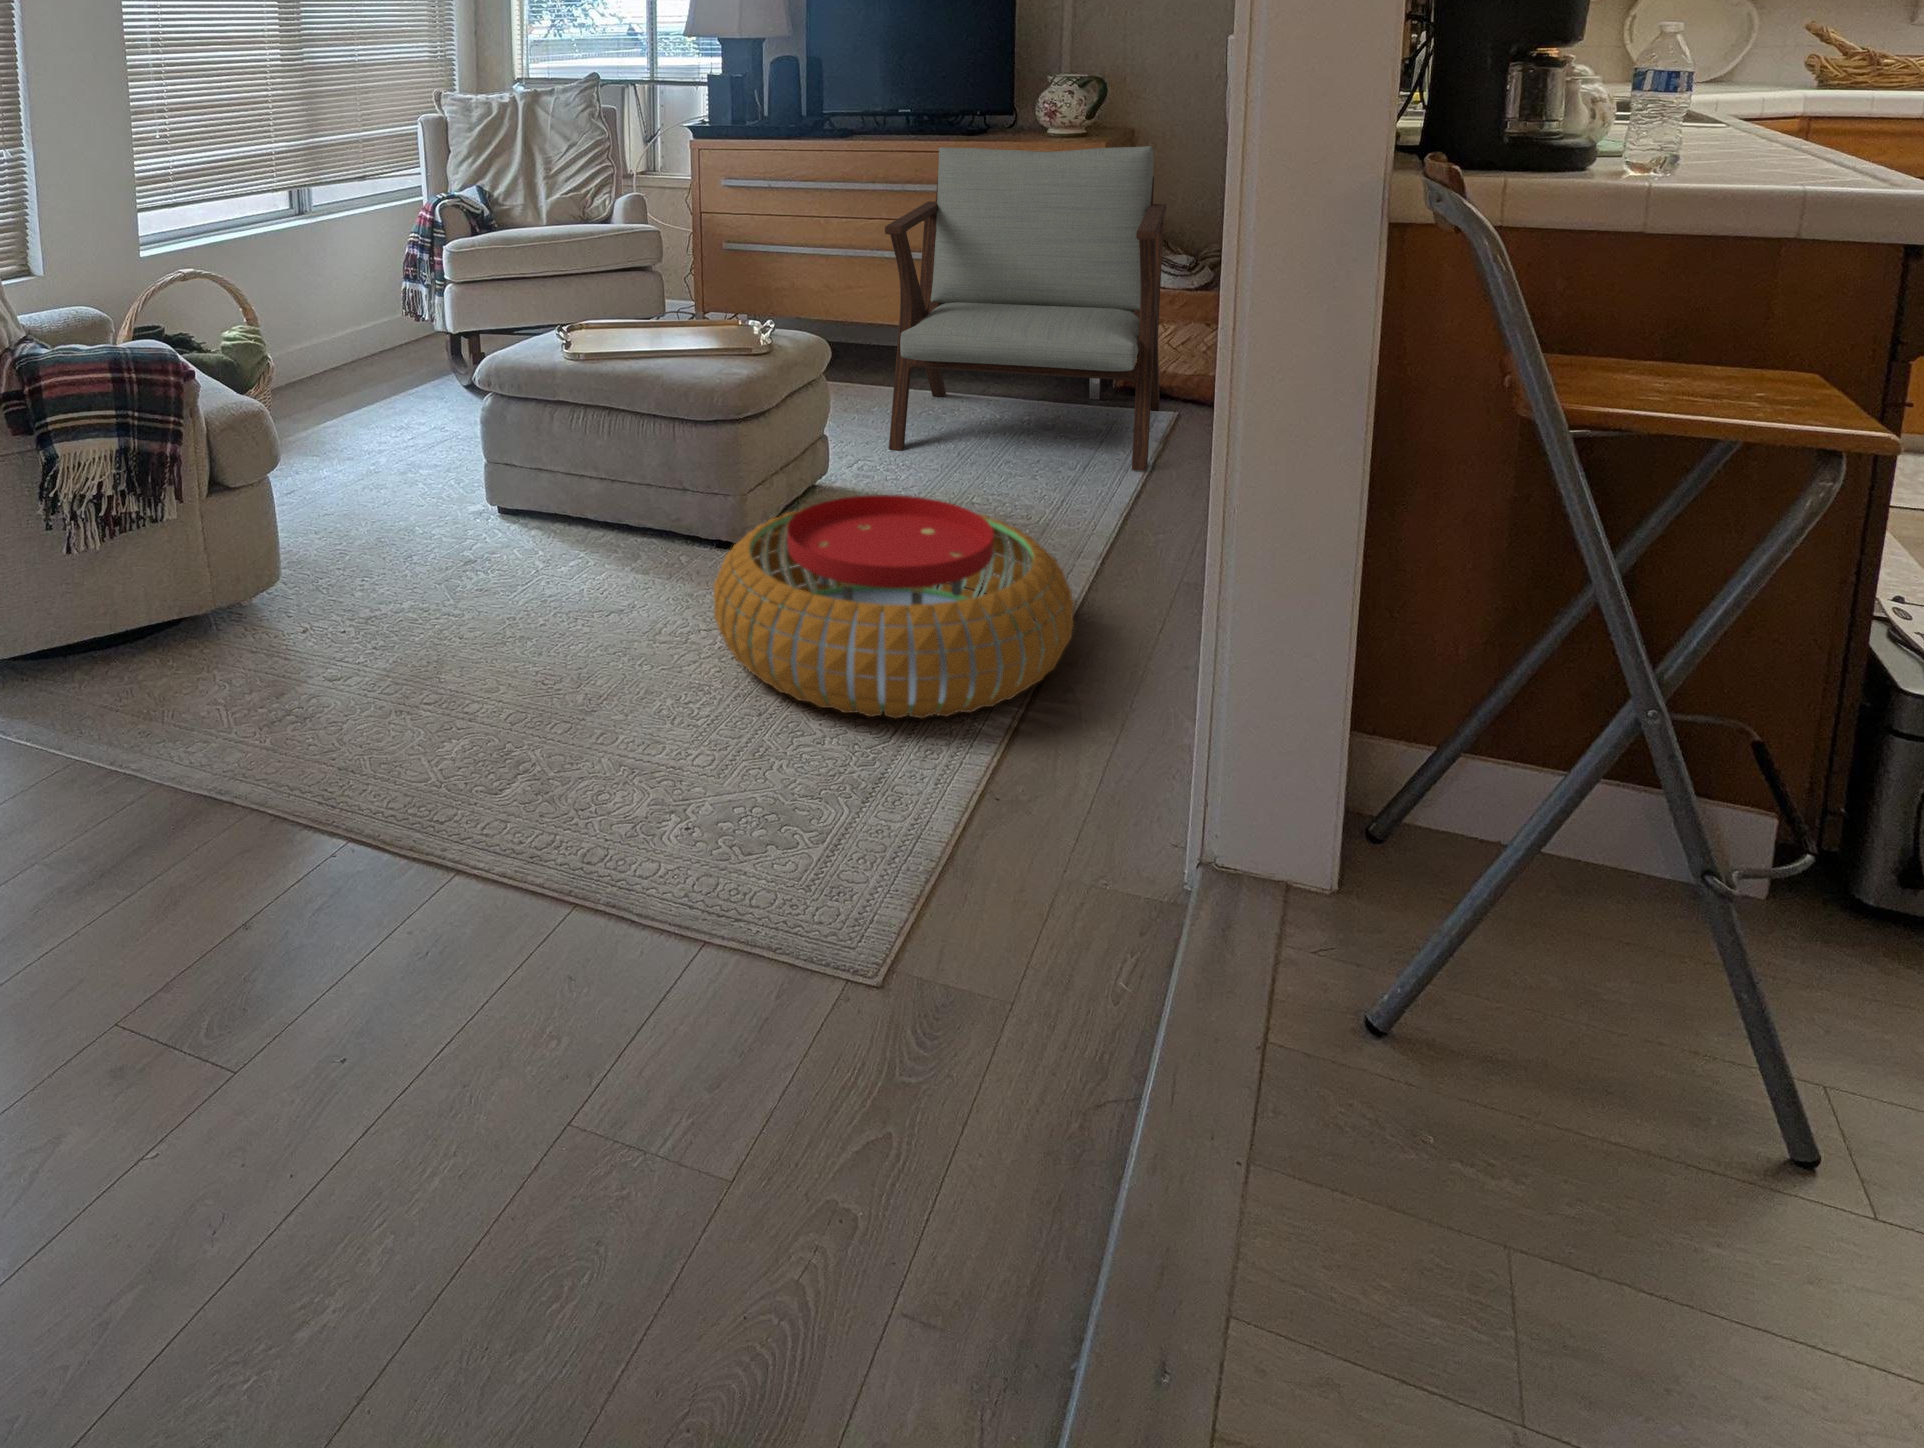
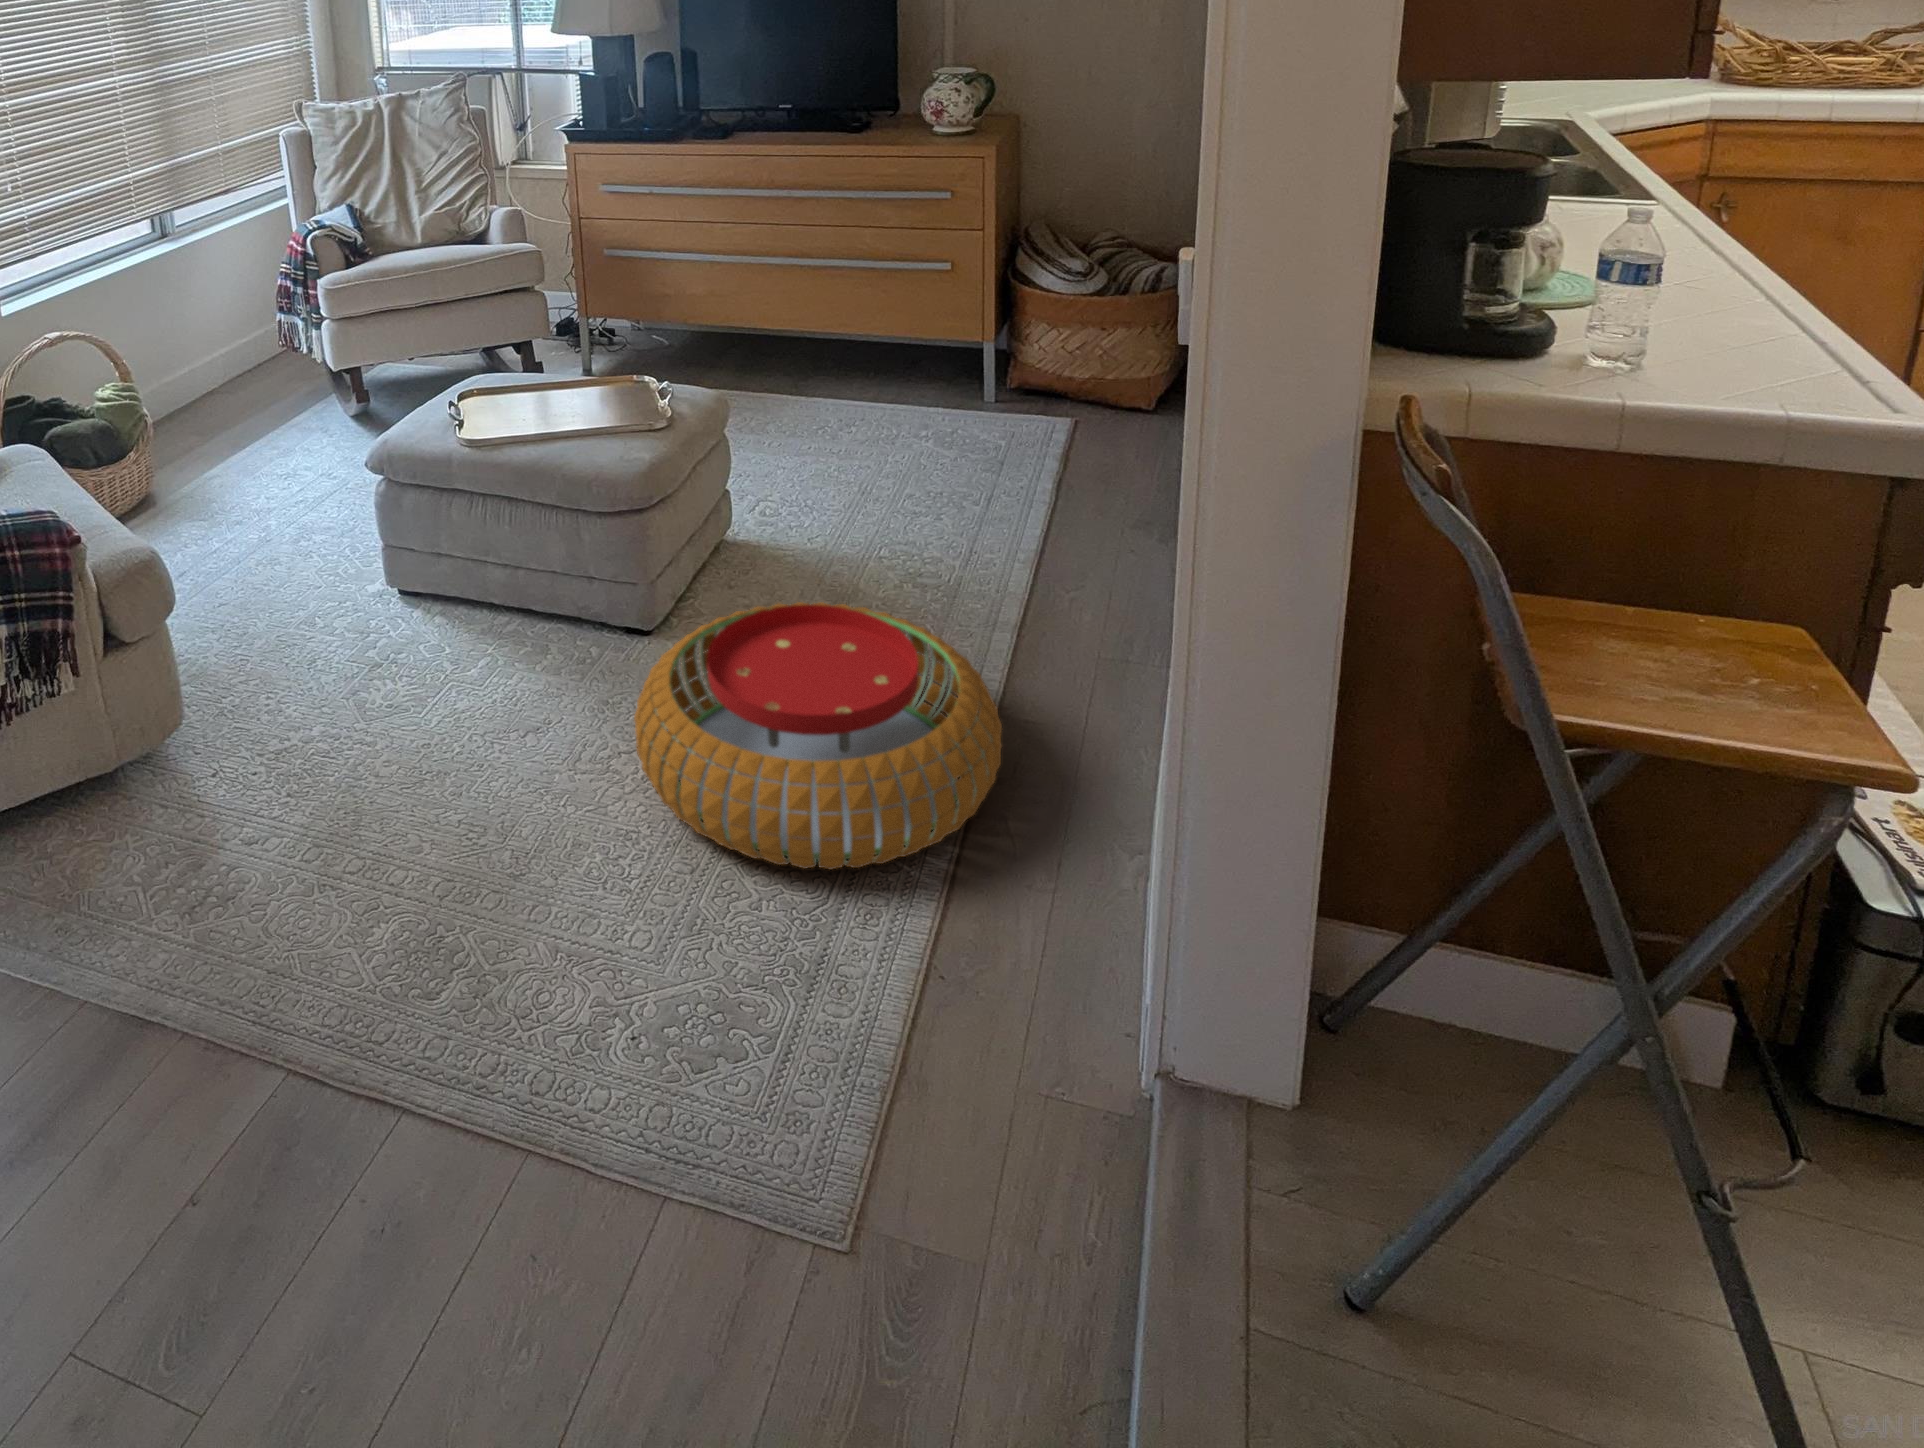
lounge chair: present [885,146,1166,471] -> none [778,160,1063,505]

